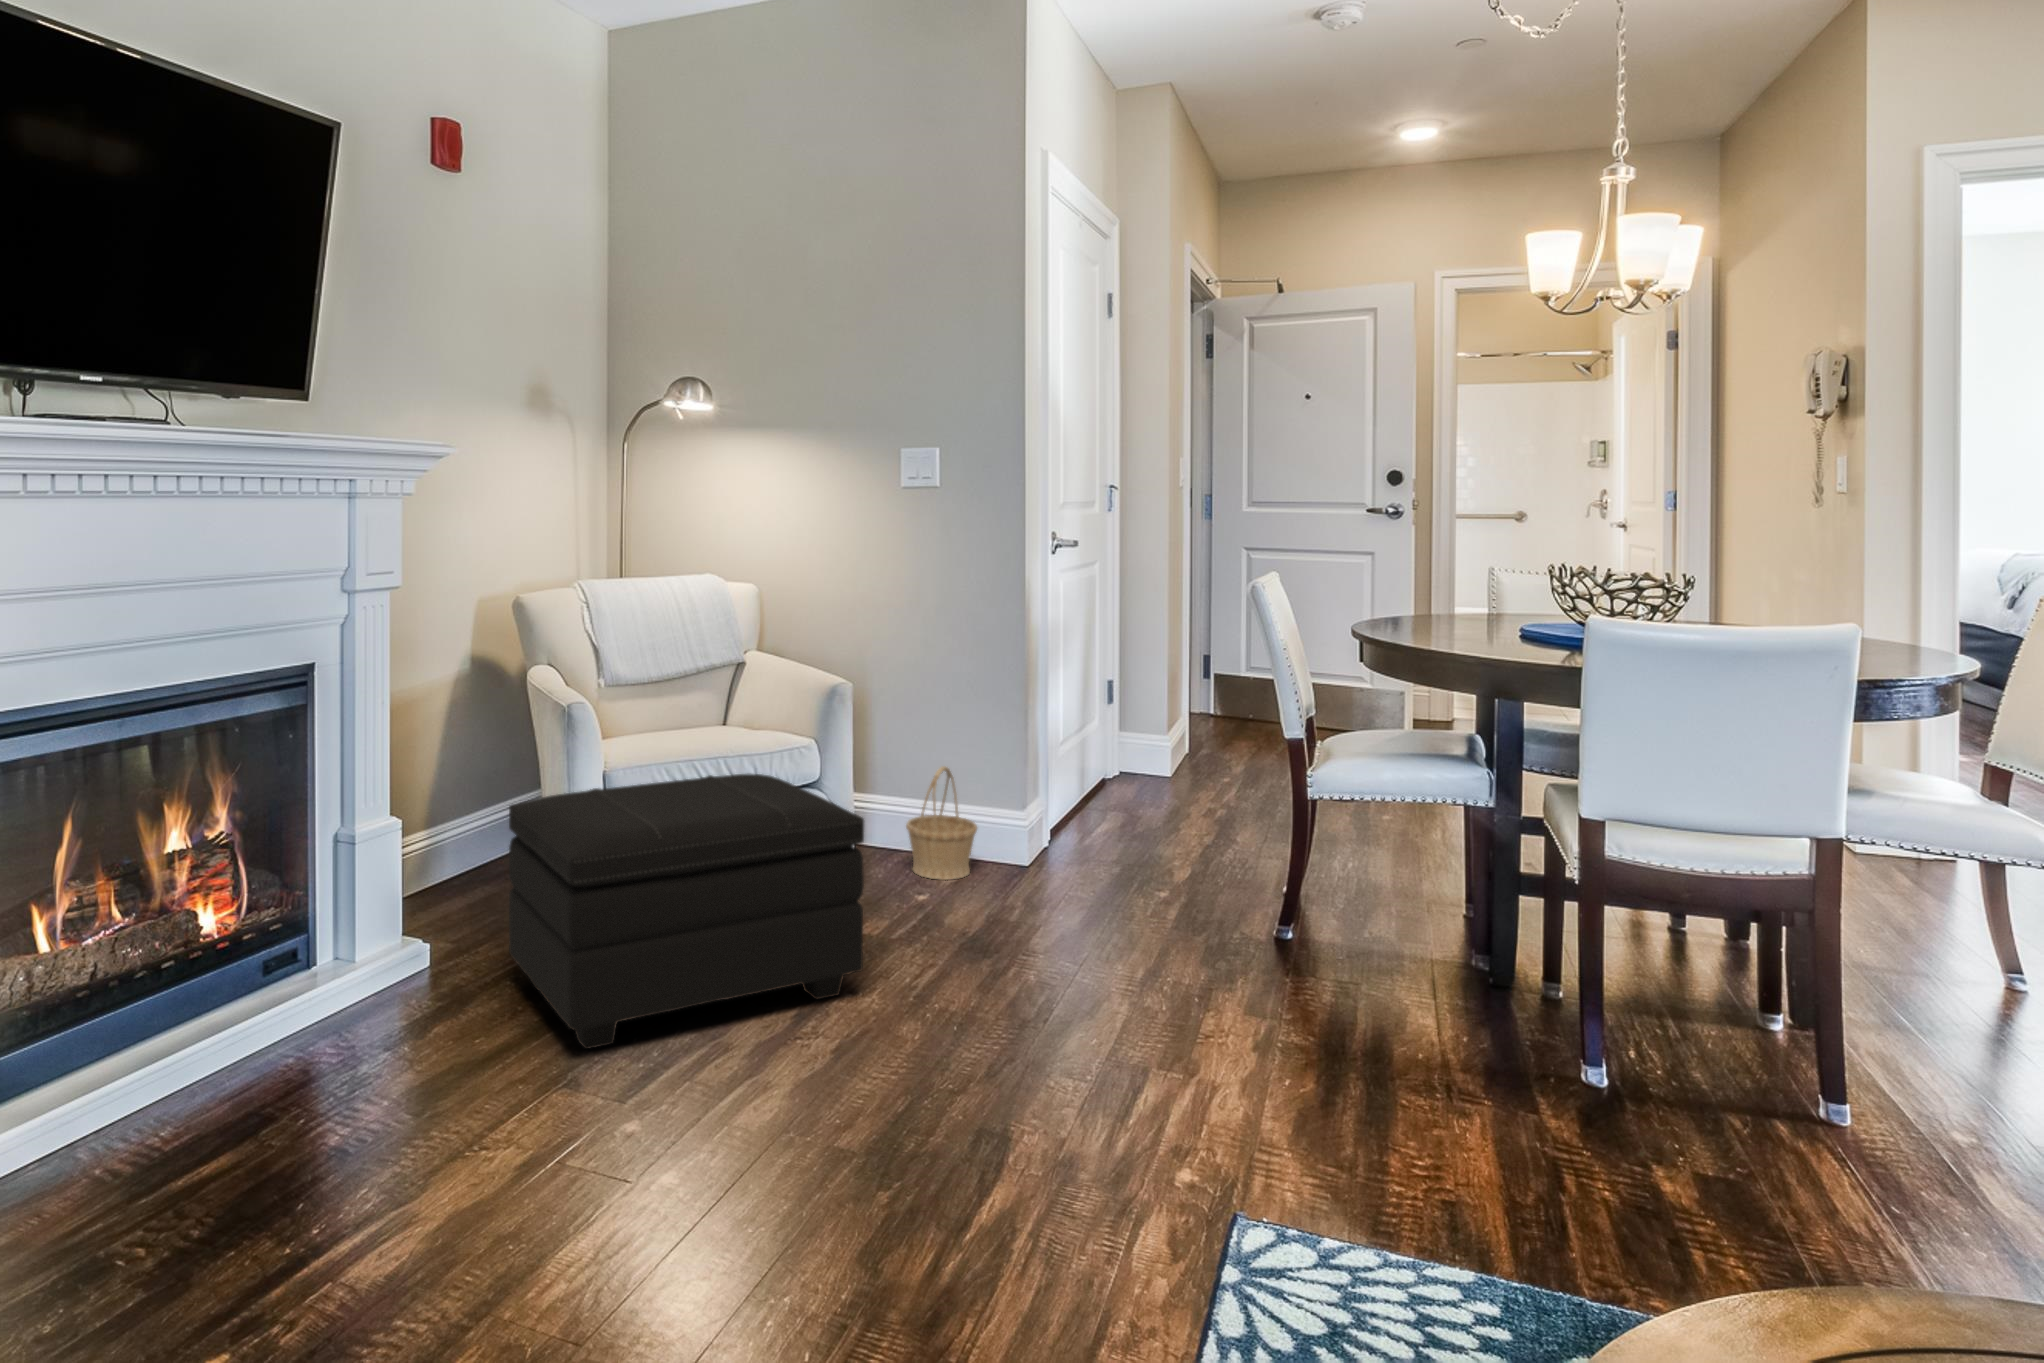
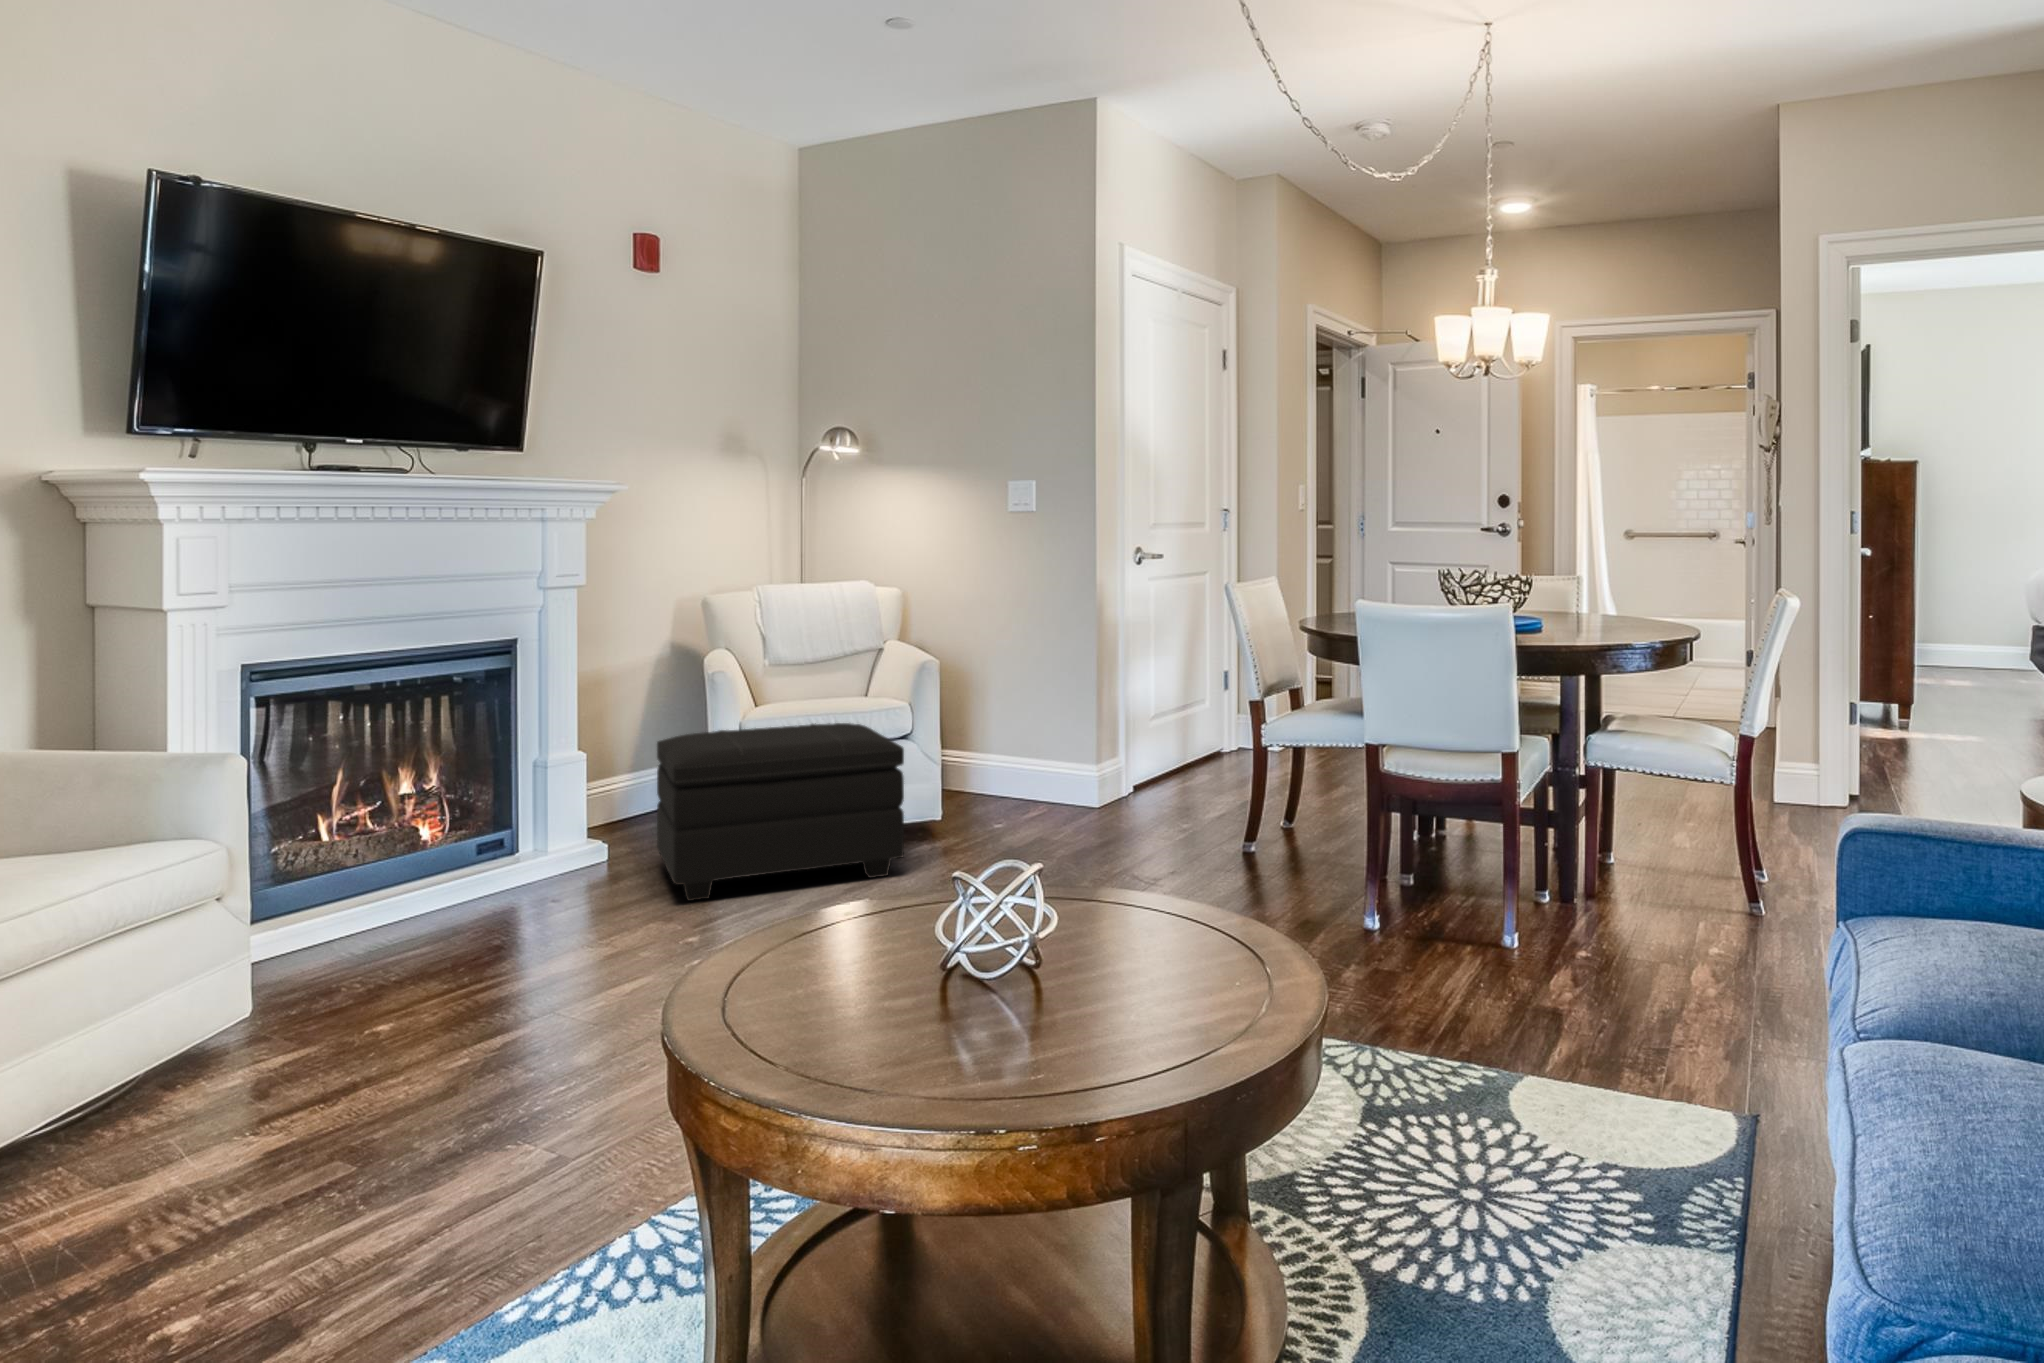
basket: present [906,766,977,880] -> none [1002,728,1057,815]

